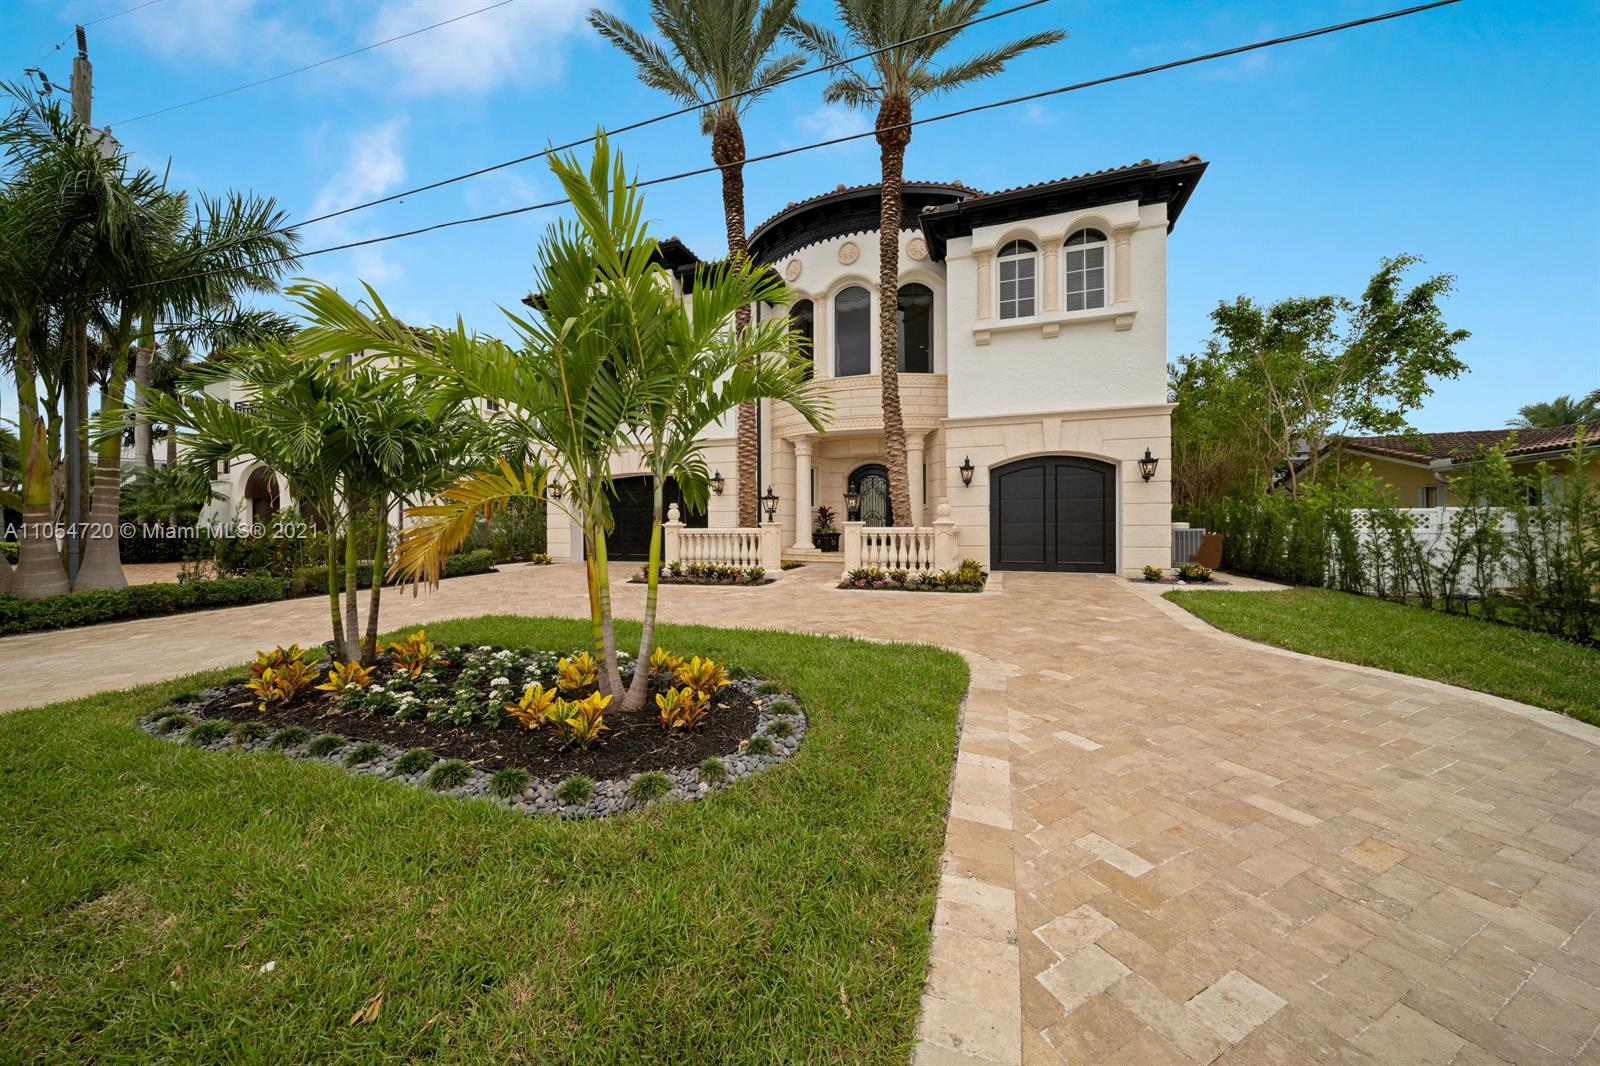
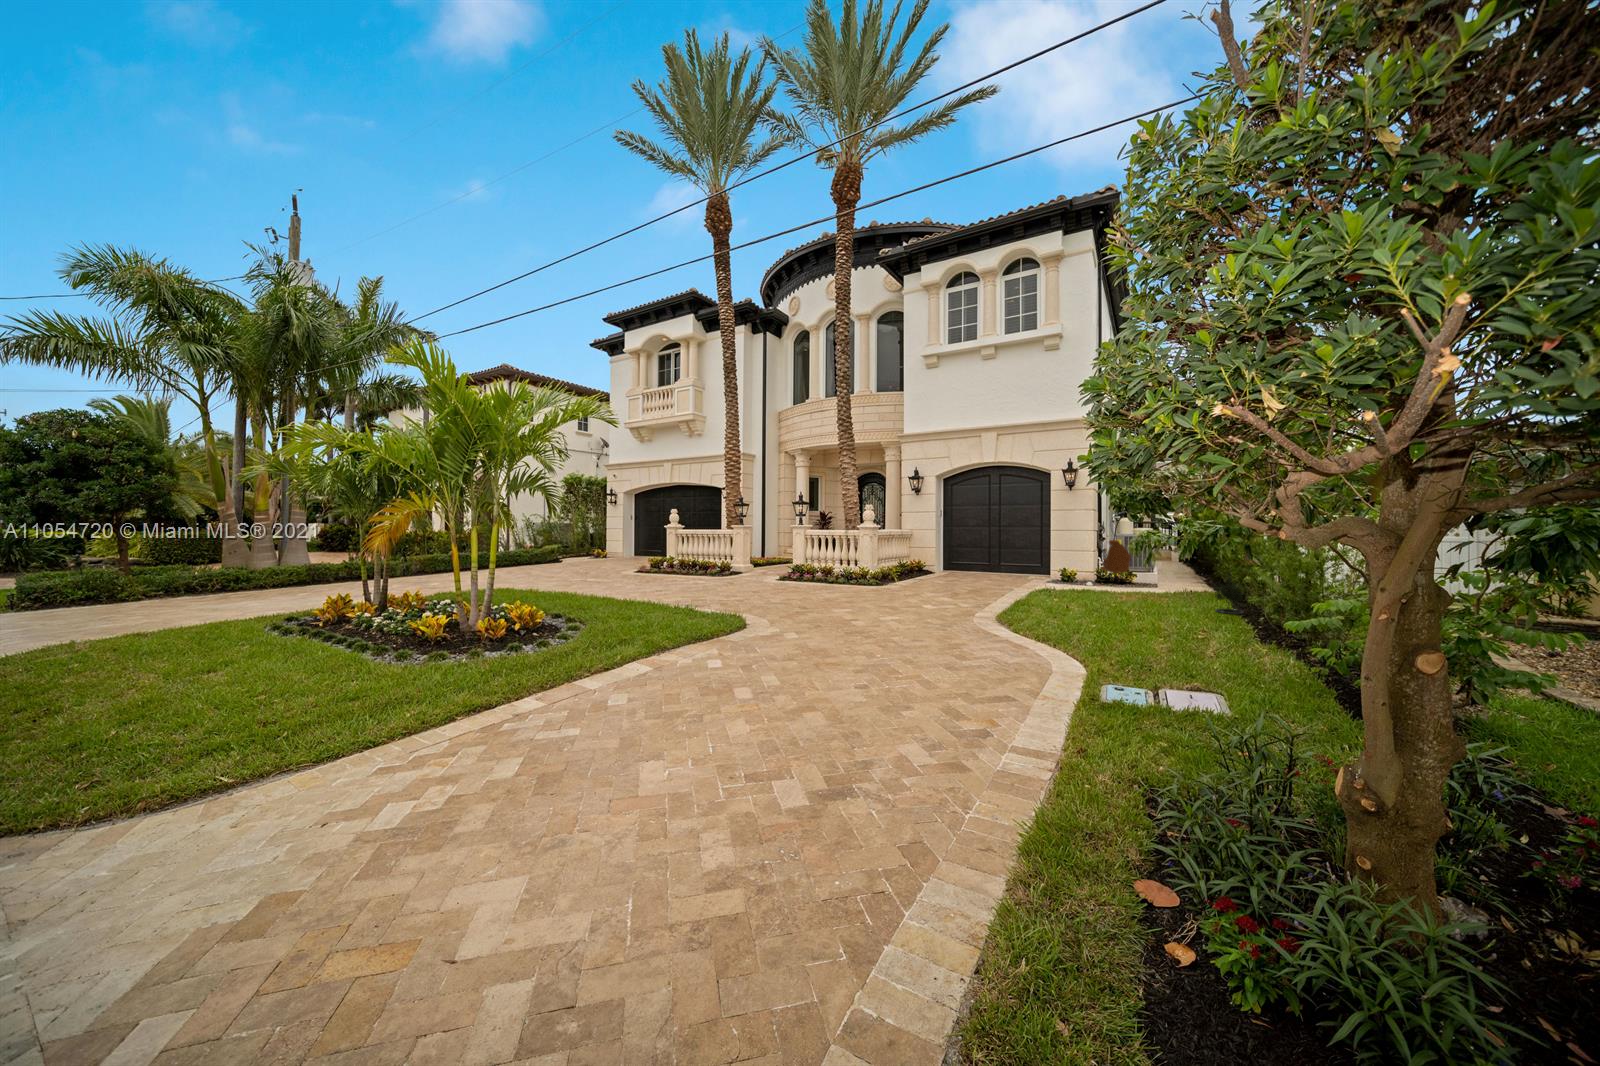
potted tree: none [1388,565,1433,611] -> present [1214,575,1243,614]

